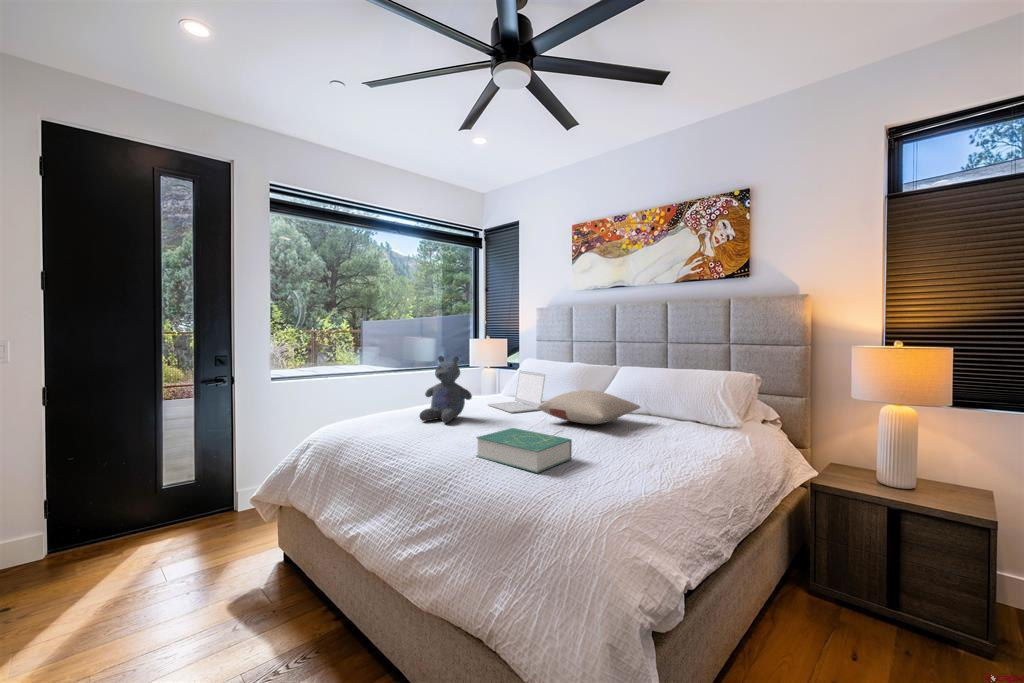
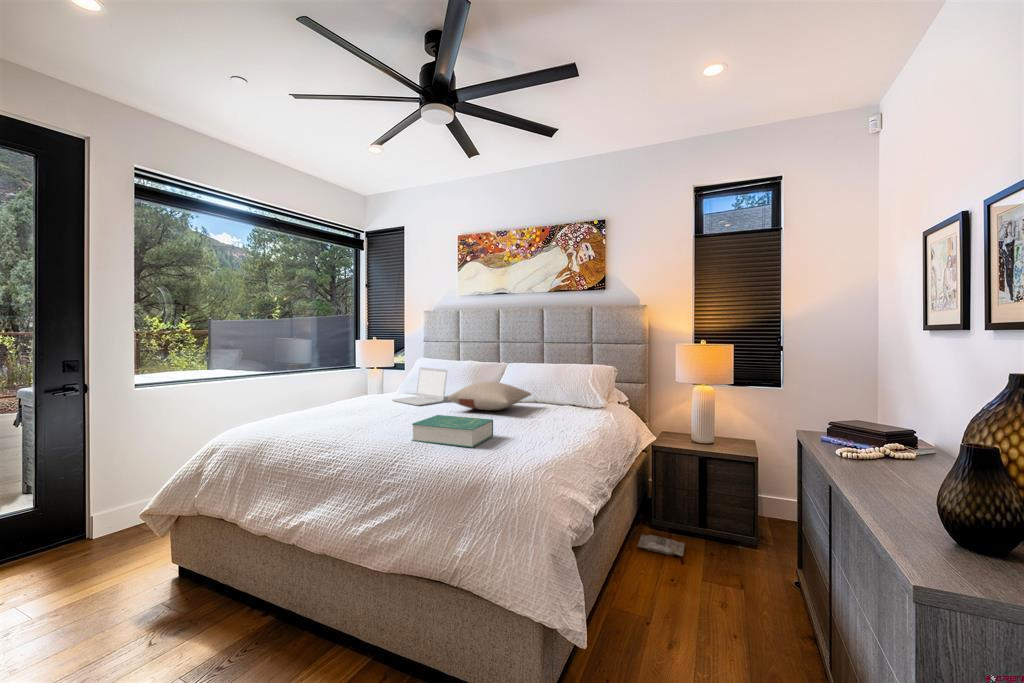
stuffed bear: present [419,356,472,423] -> none [334,354,386,417]
bag: none [782,607,861,655] -> present [638,534,685,556]

